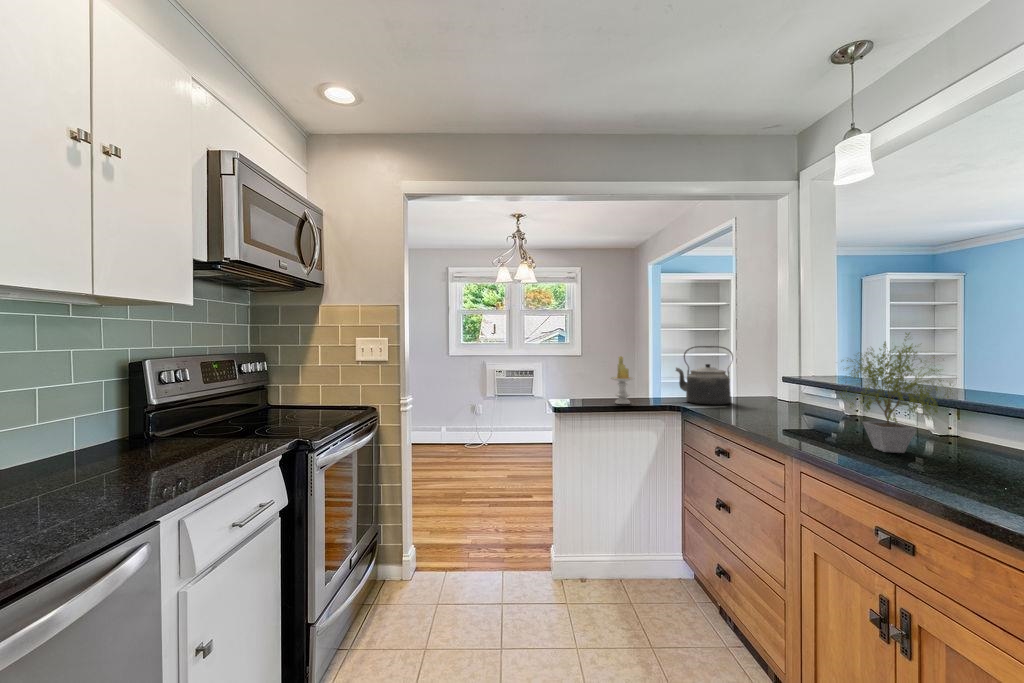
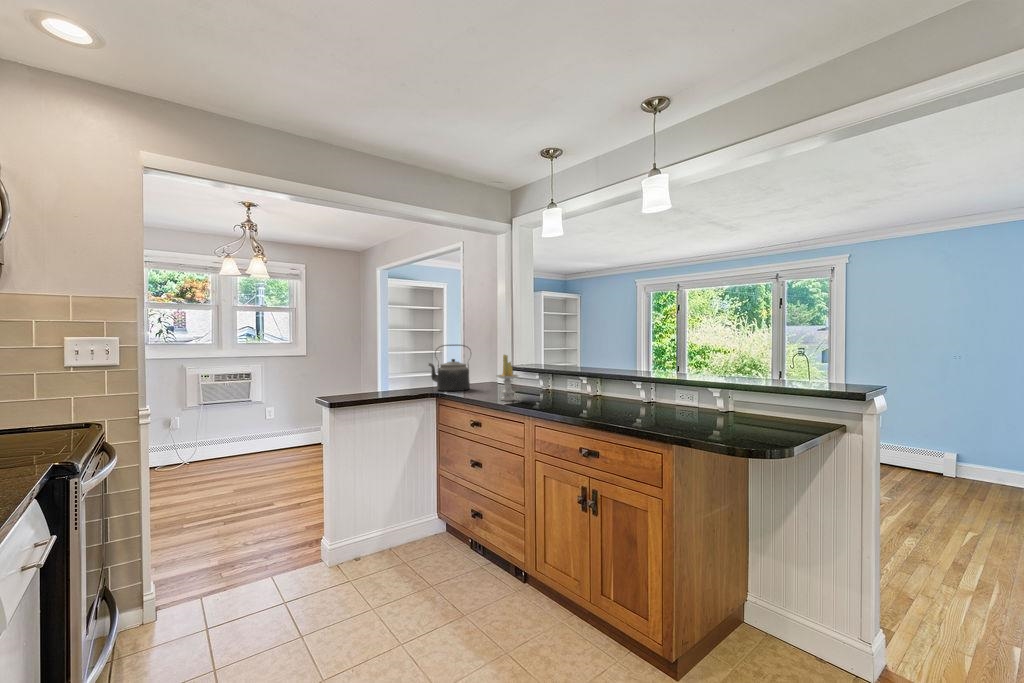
potted plant: present [840,333,951,453] -> none [544,336,606,407]
candle: present [611,356,634,404] -> present [497,355,518,401]

